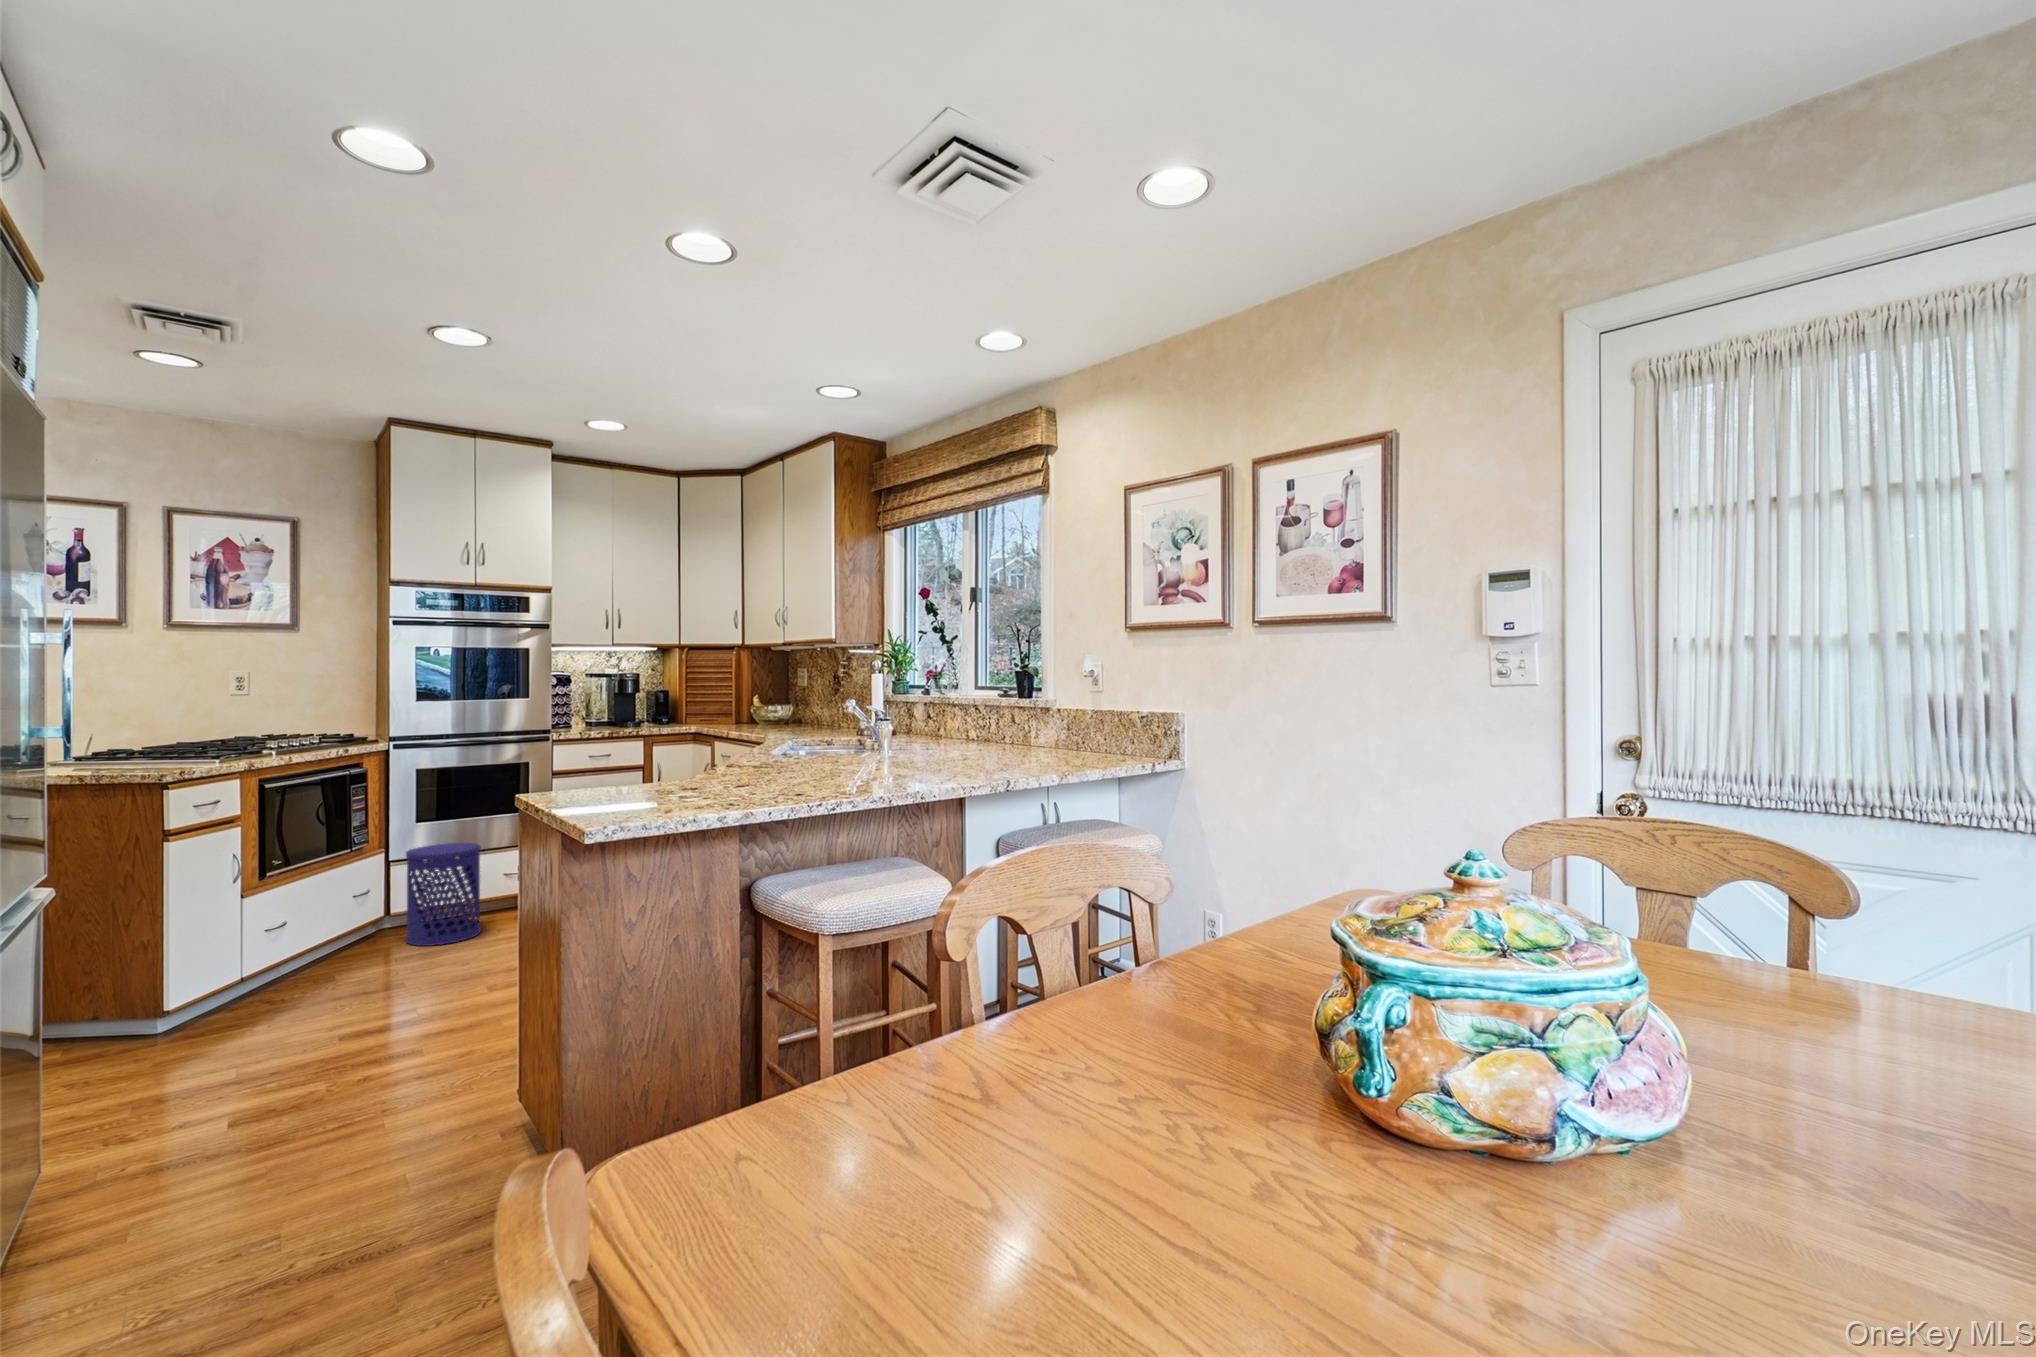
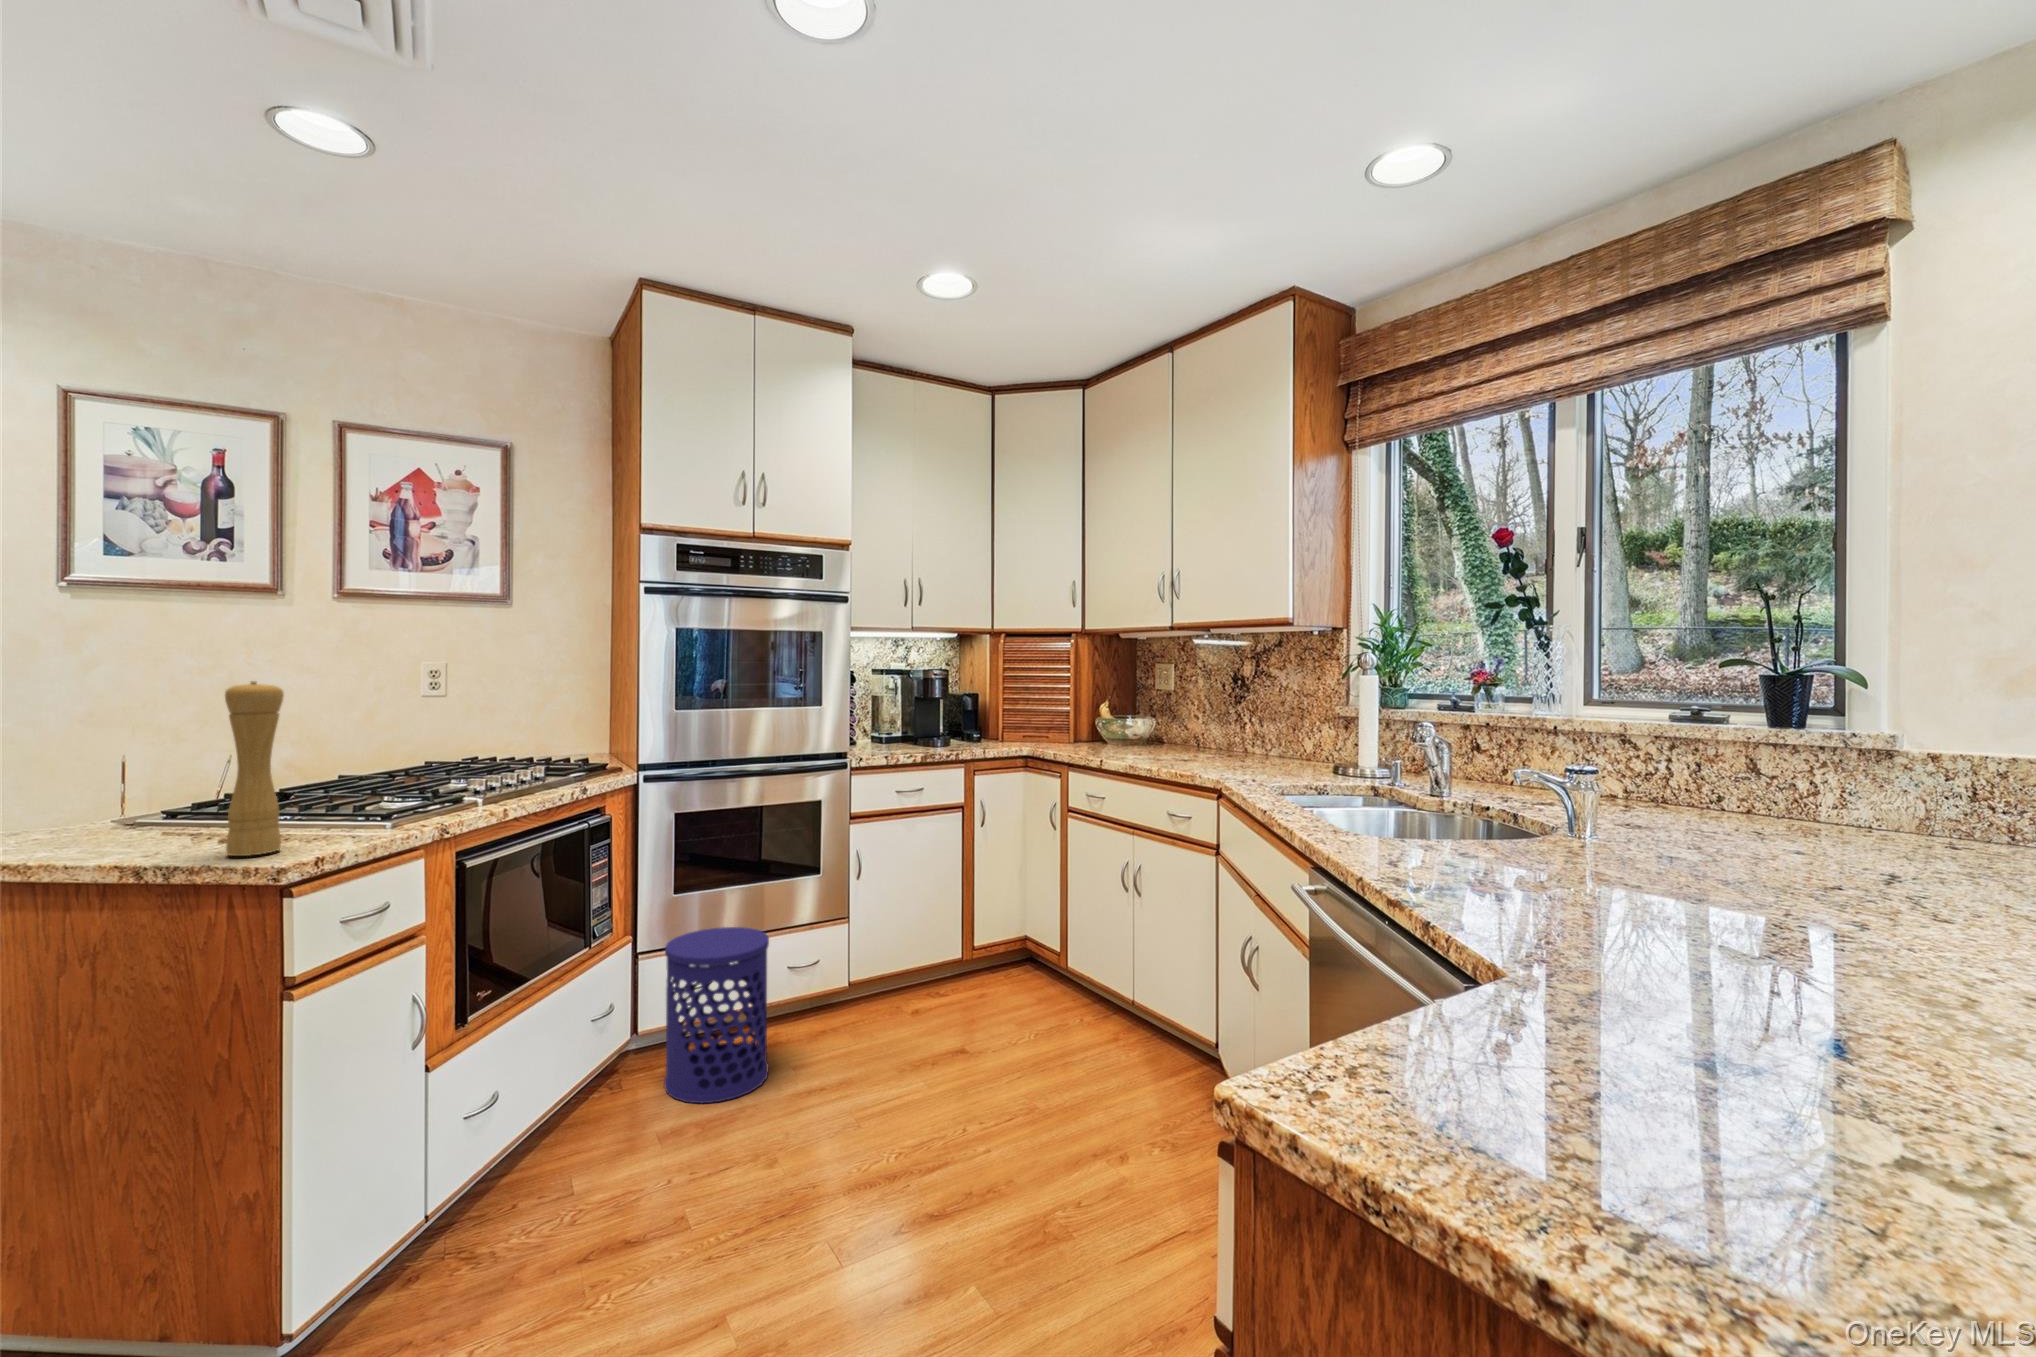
pepper mill: none [127,682,159,772] -> present [225,681,284,856]

